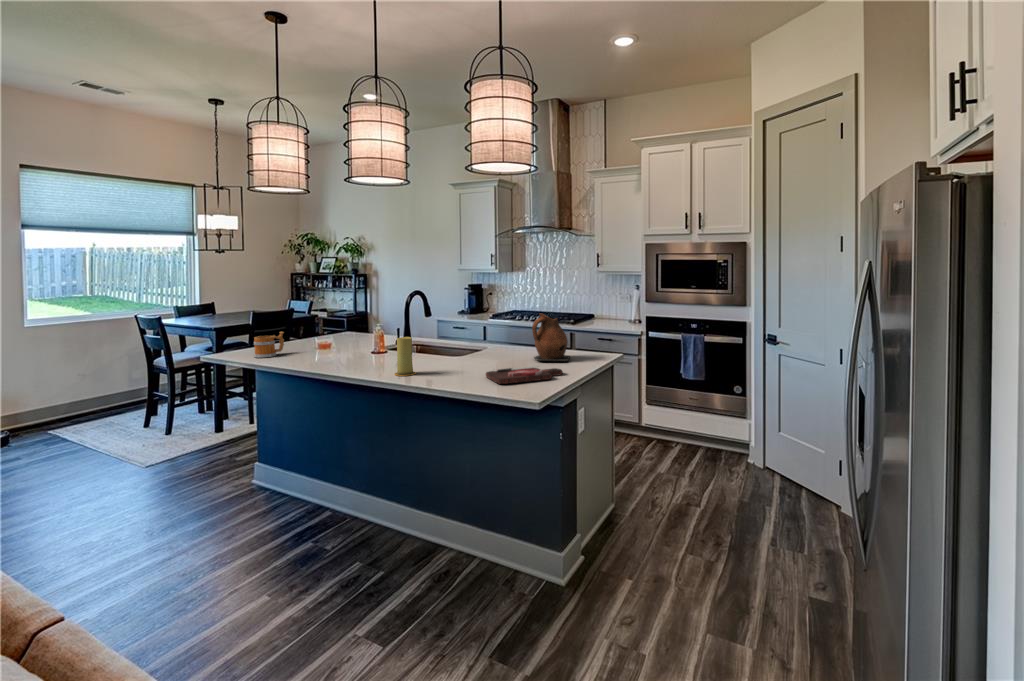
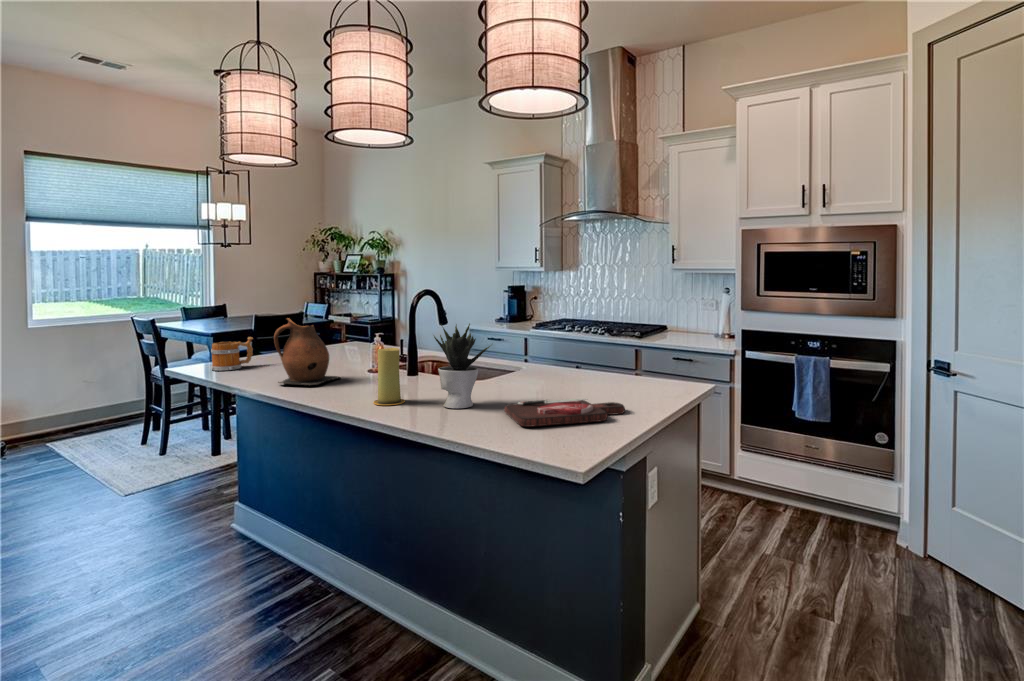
ceramic pitcher: present [532,314,570,361] -> present [274,318,340,386]
potted plant: none [435,318,476,376] -> present [434,323,490,408]

